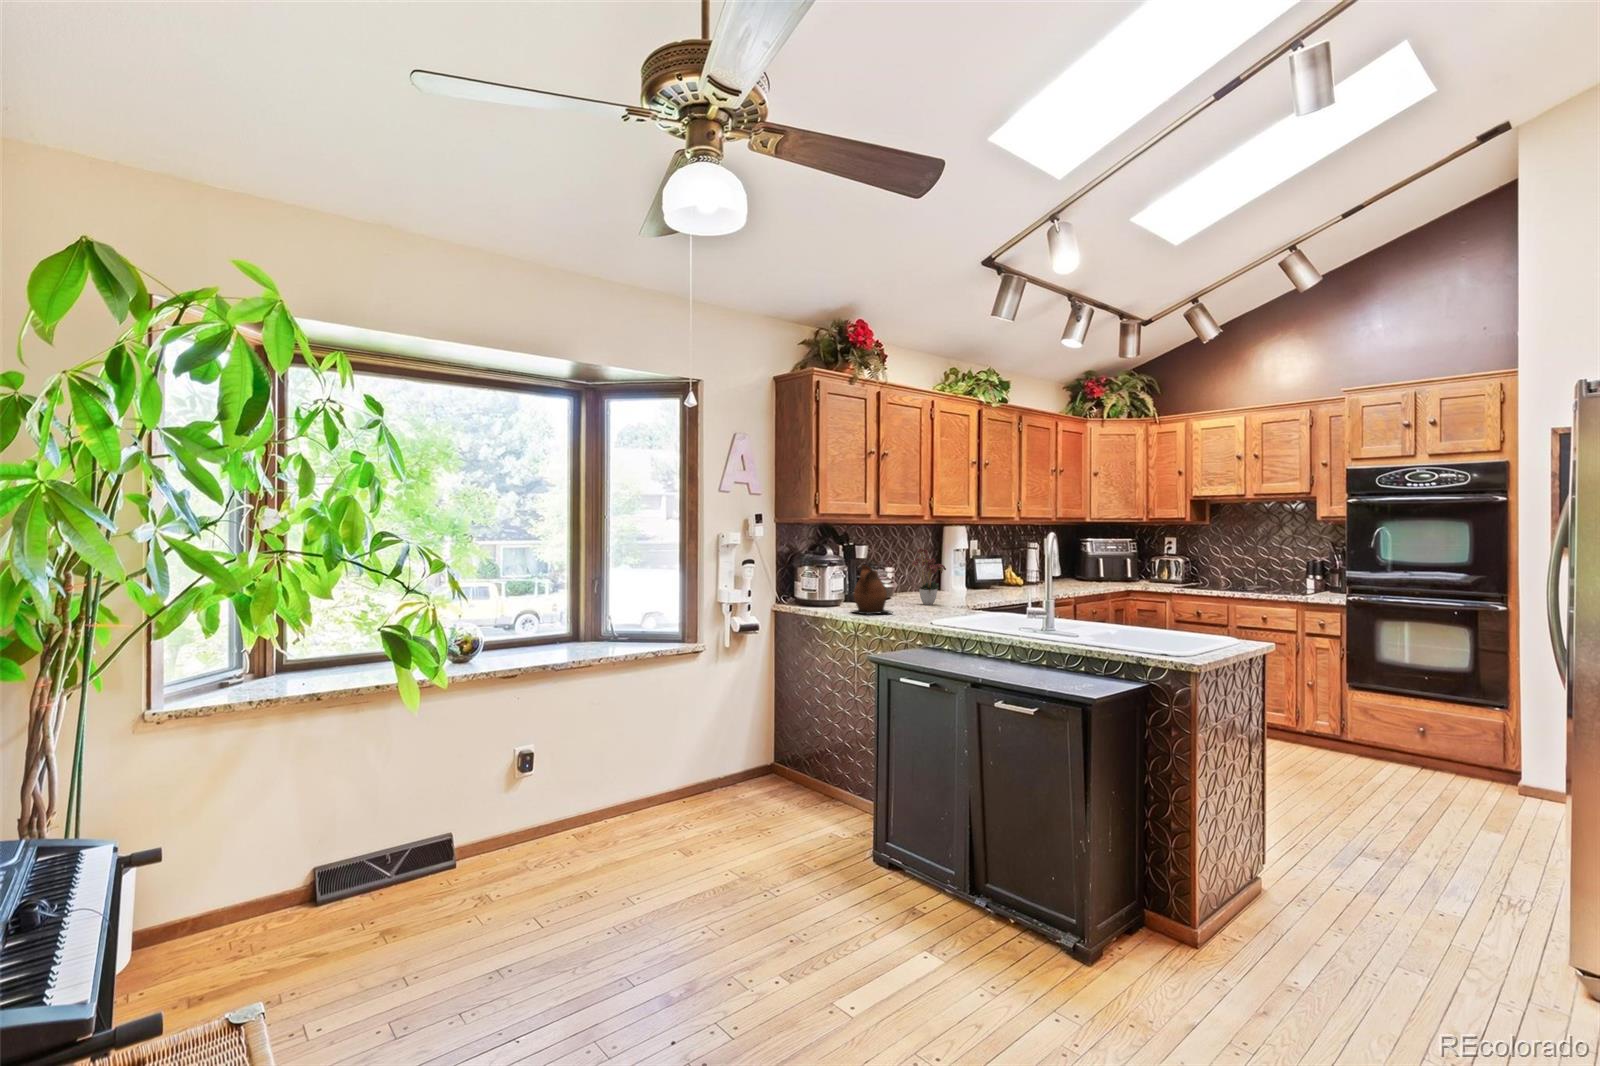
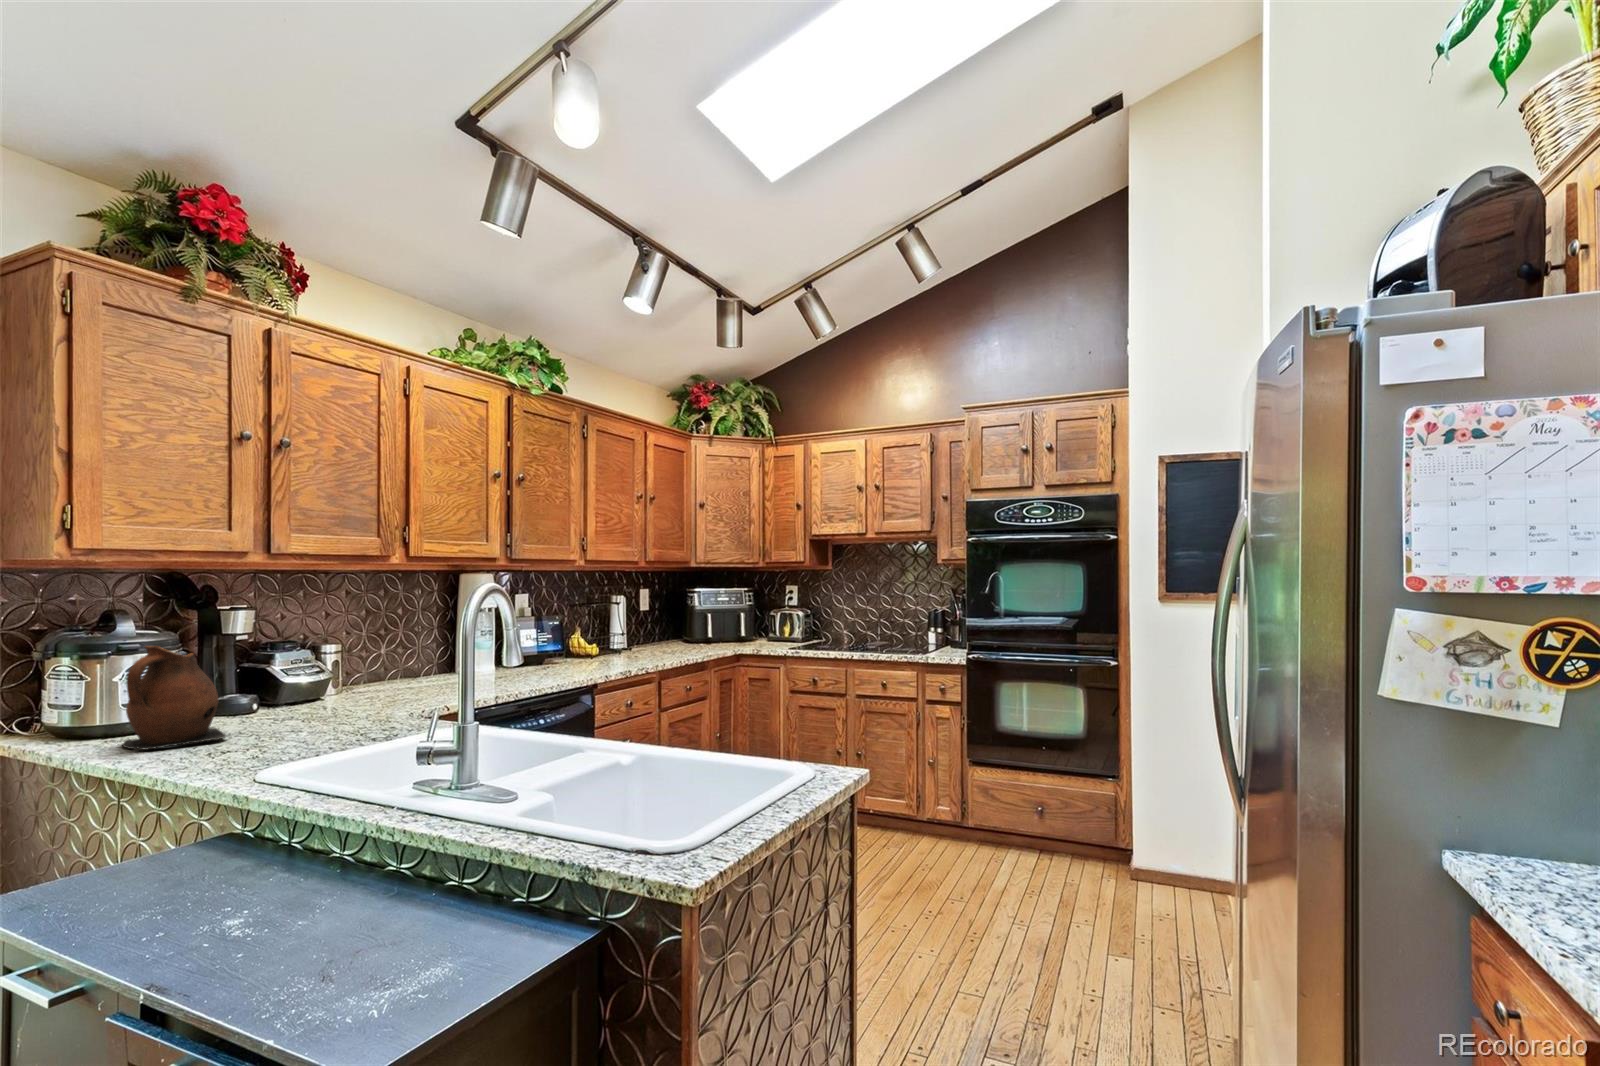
flower arrangement: present [912,548,946,605] -> none [347,600,414,703]

